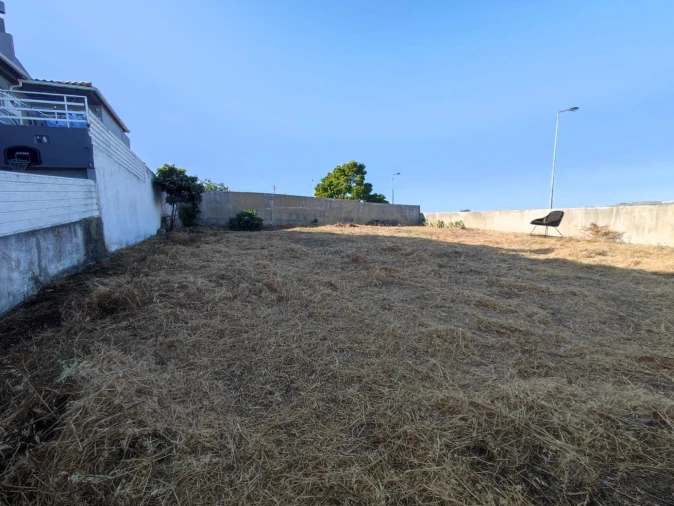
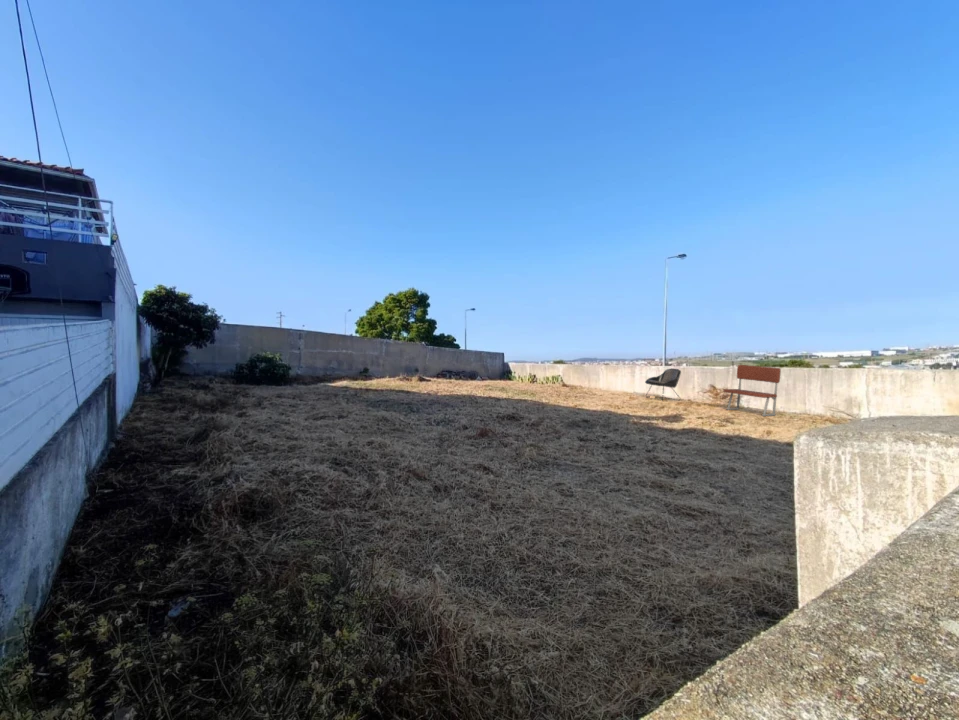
bench: none [603,204,665,250] -> present [723,365,781,416]

